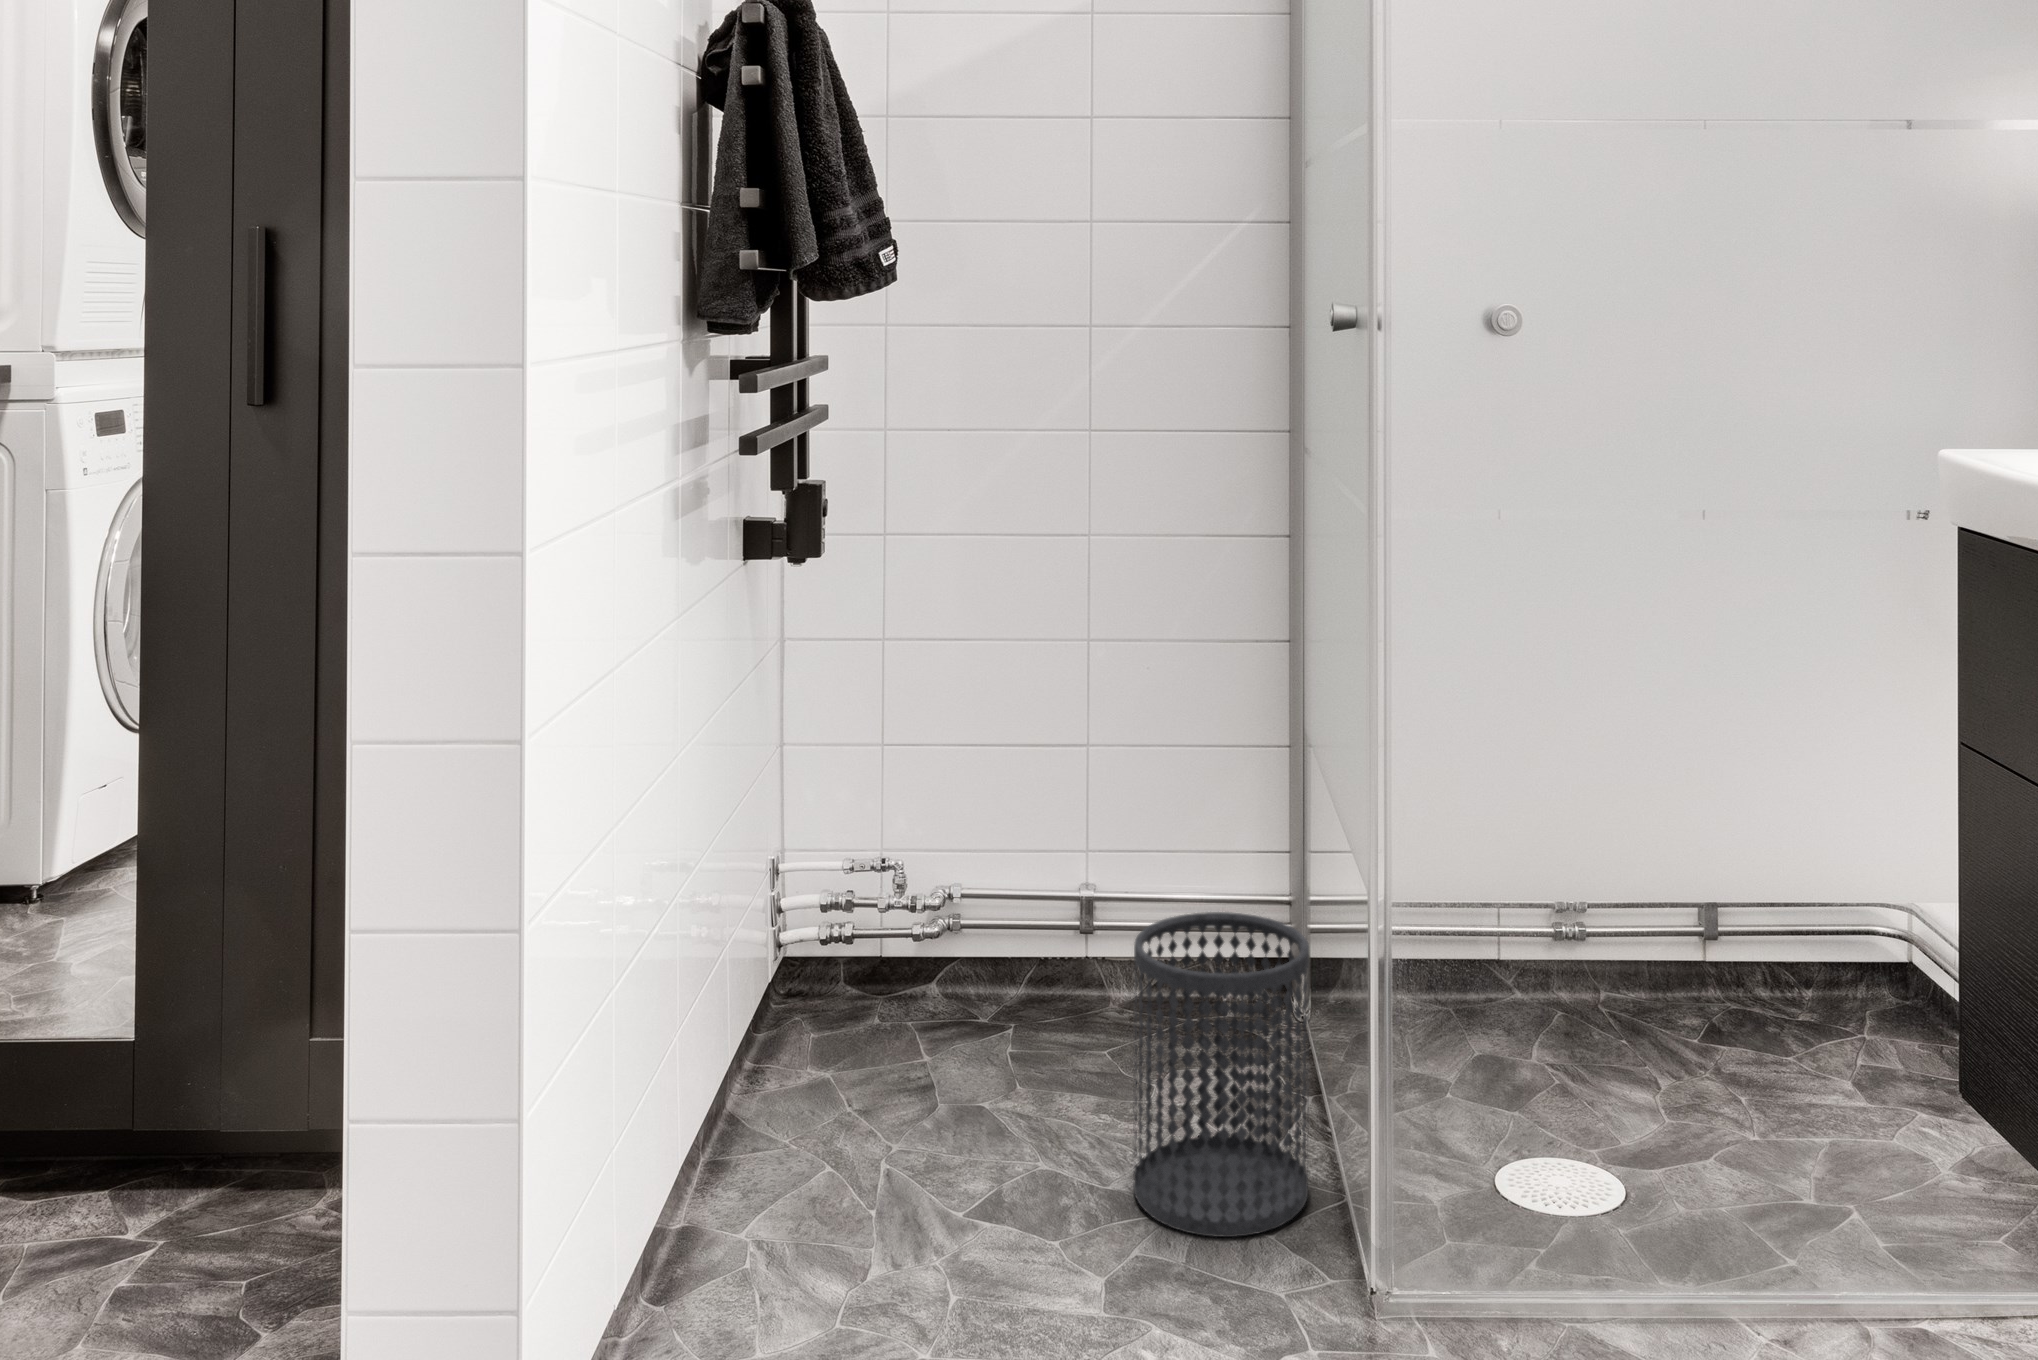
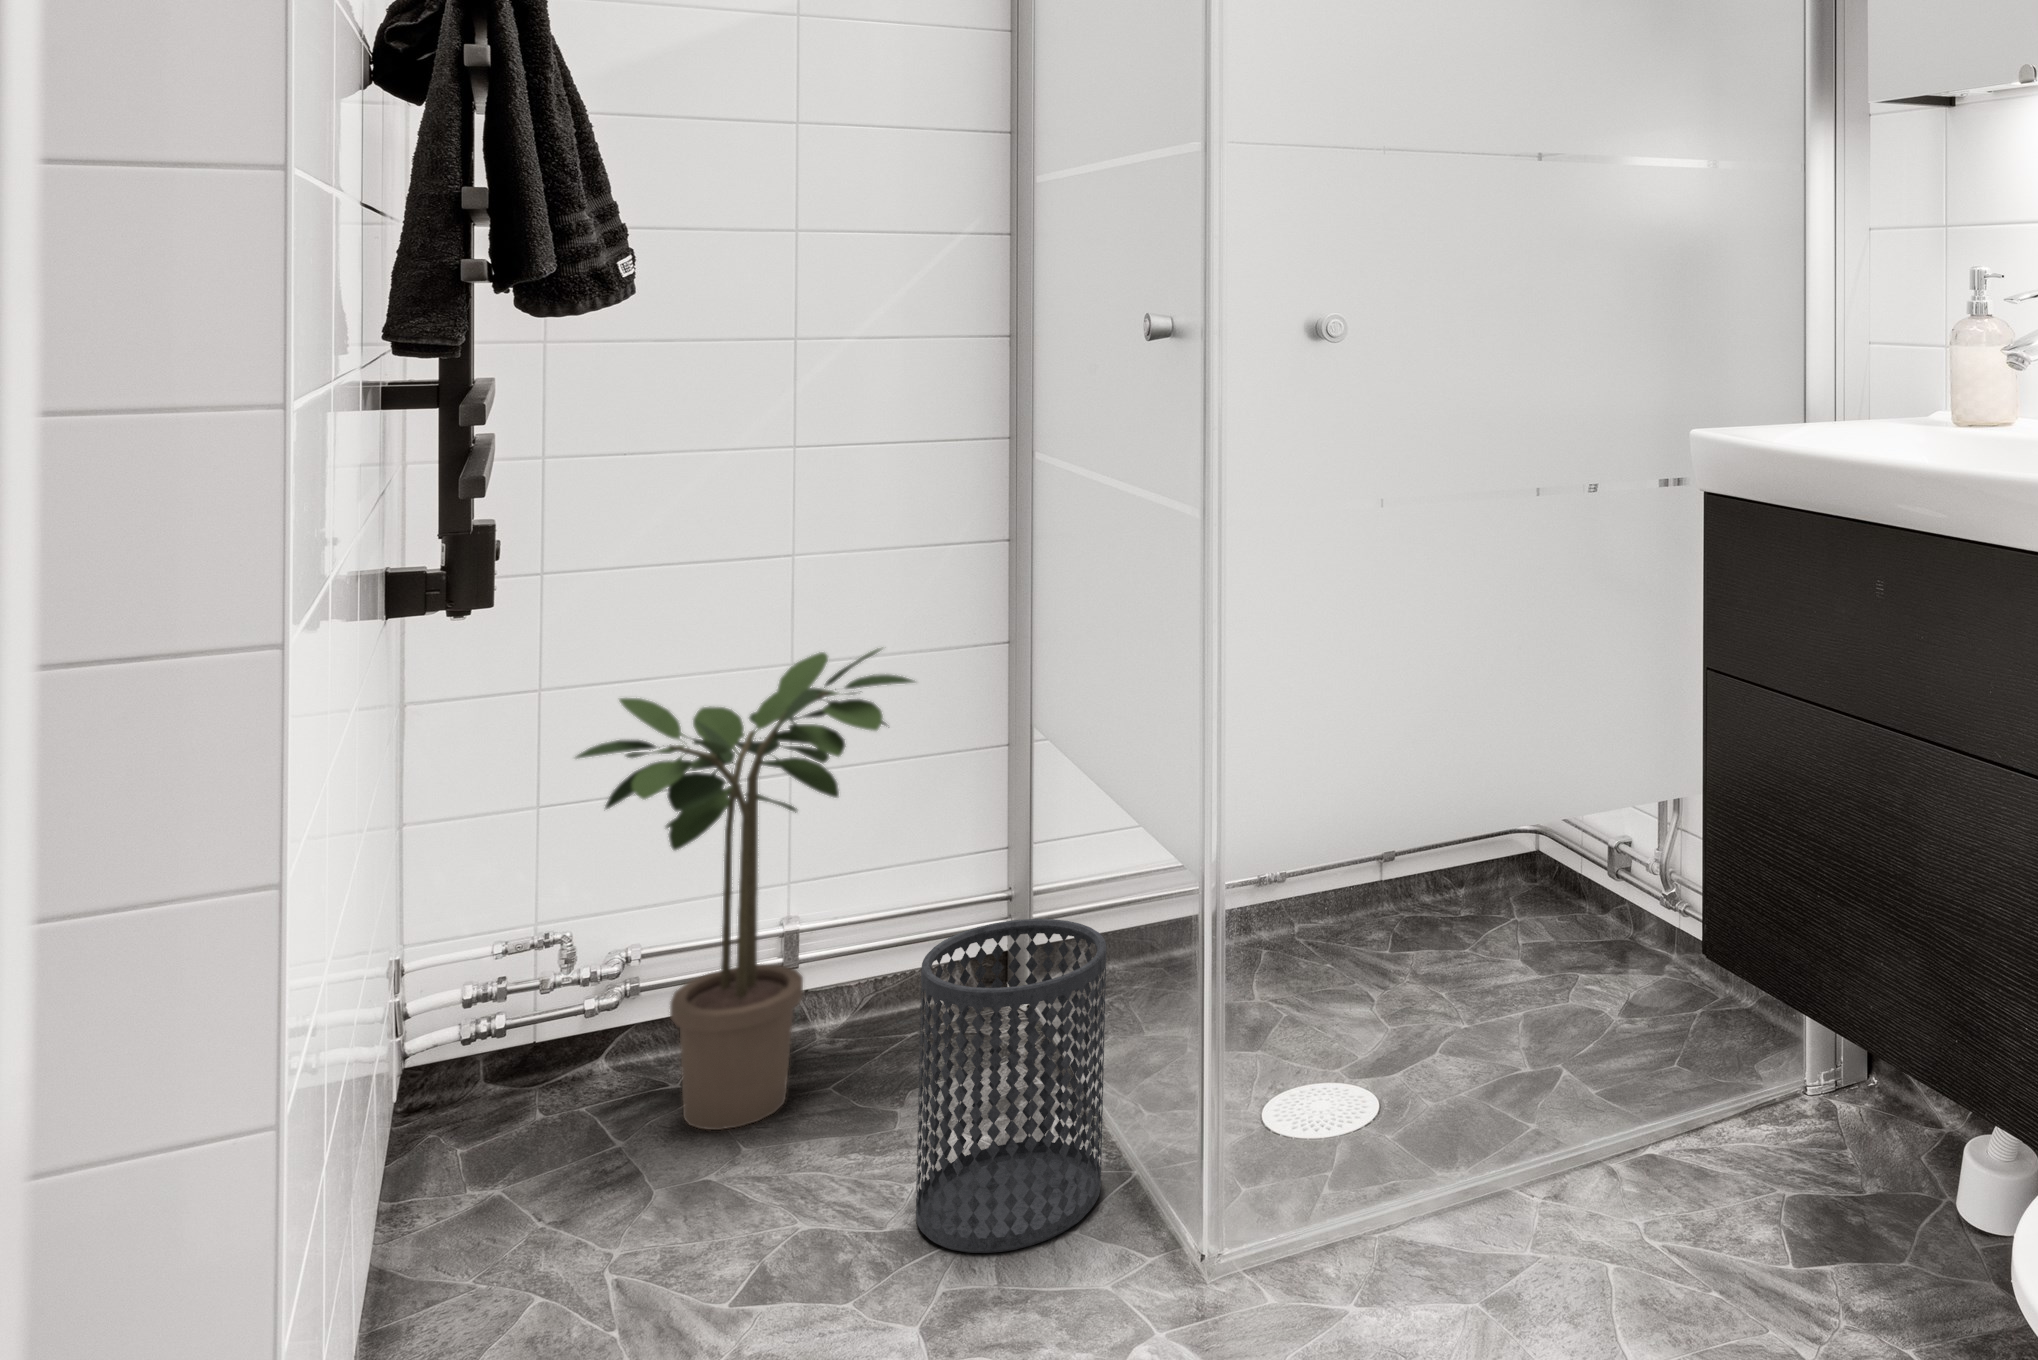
potted plant: none [885,629,1178,1067] -> present [576,648,914,1130]

